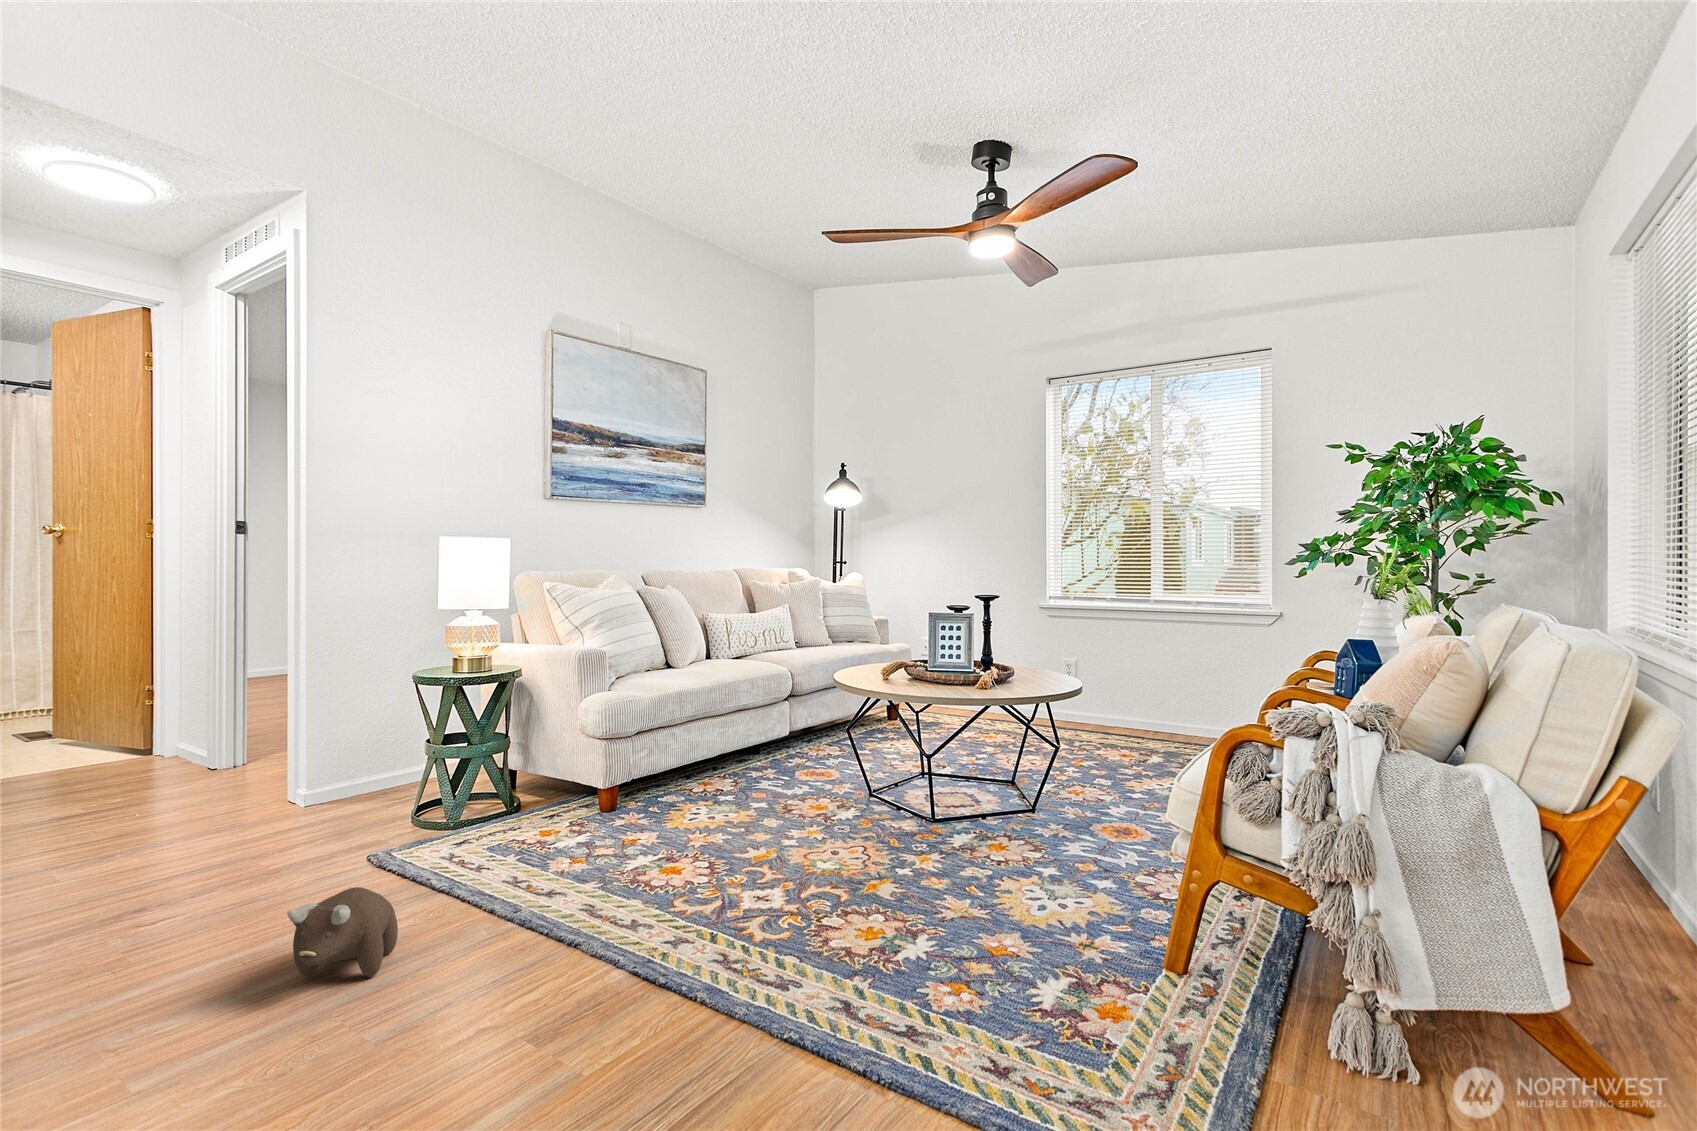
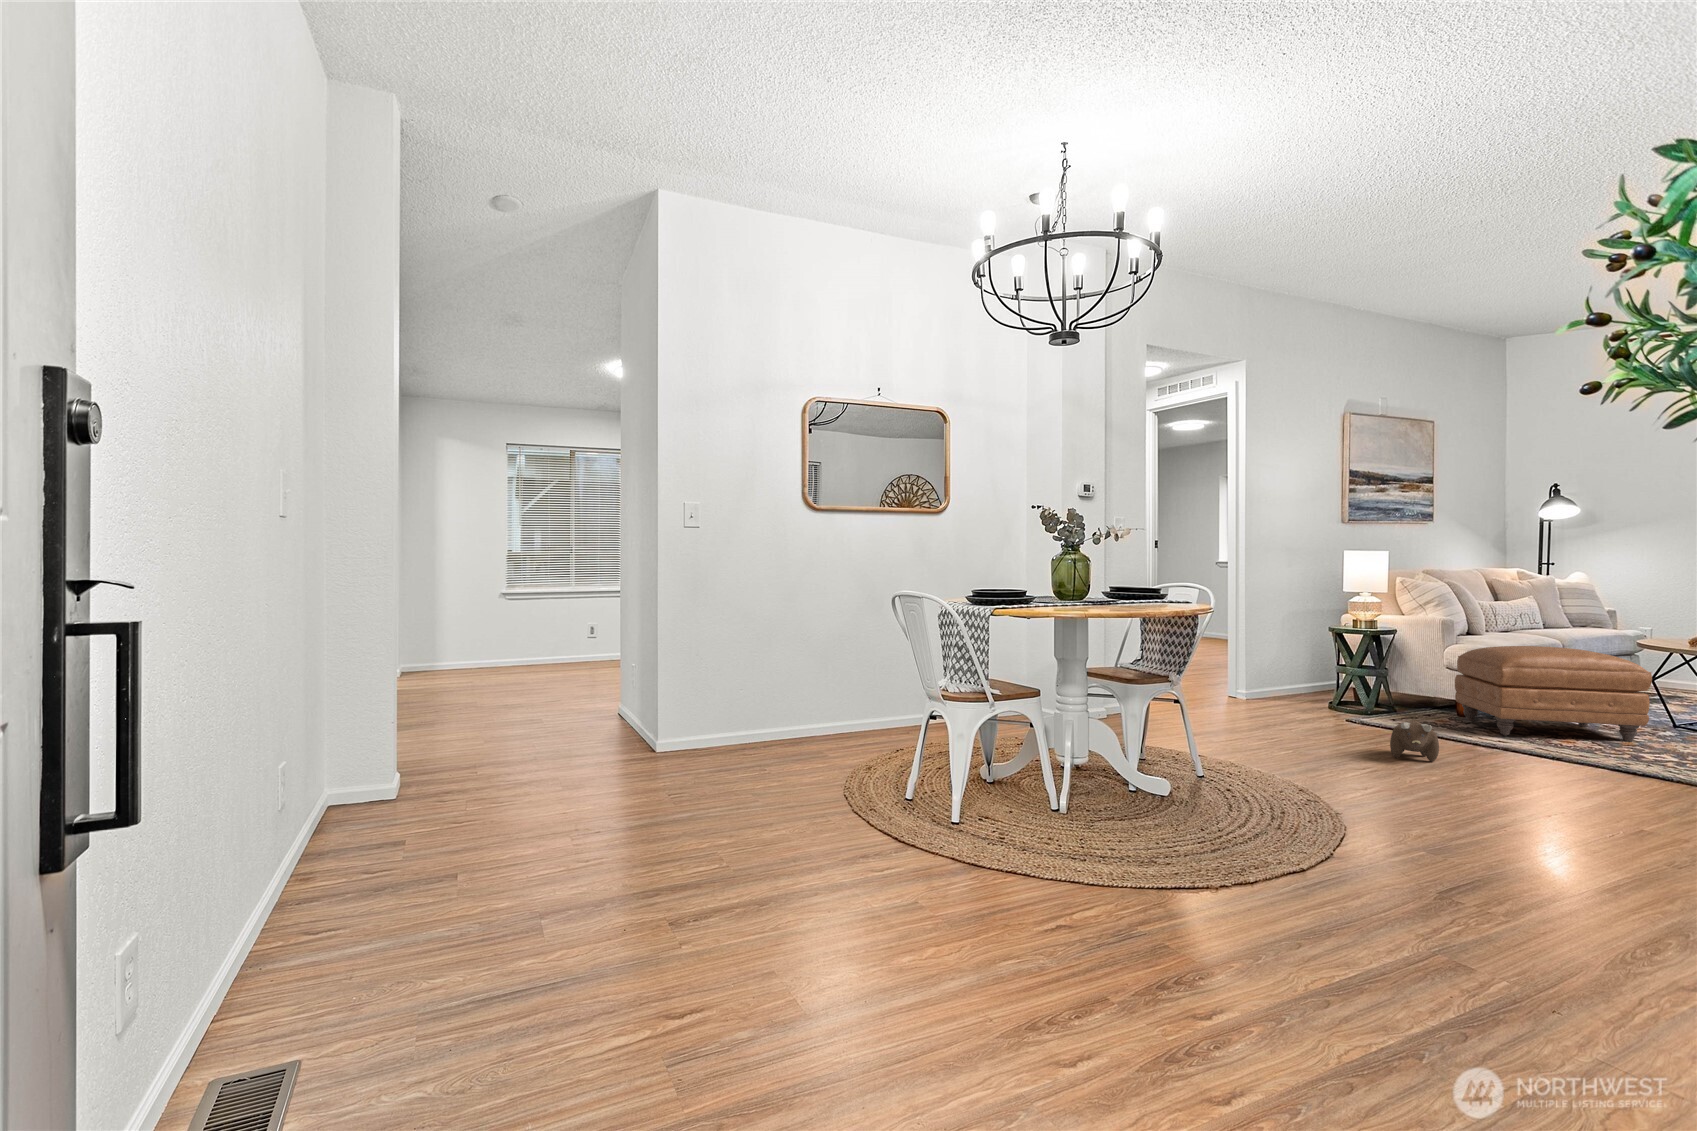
ottoman: none [605,689,821,850] -> present [1455,646,1652,742]

